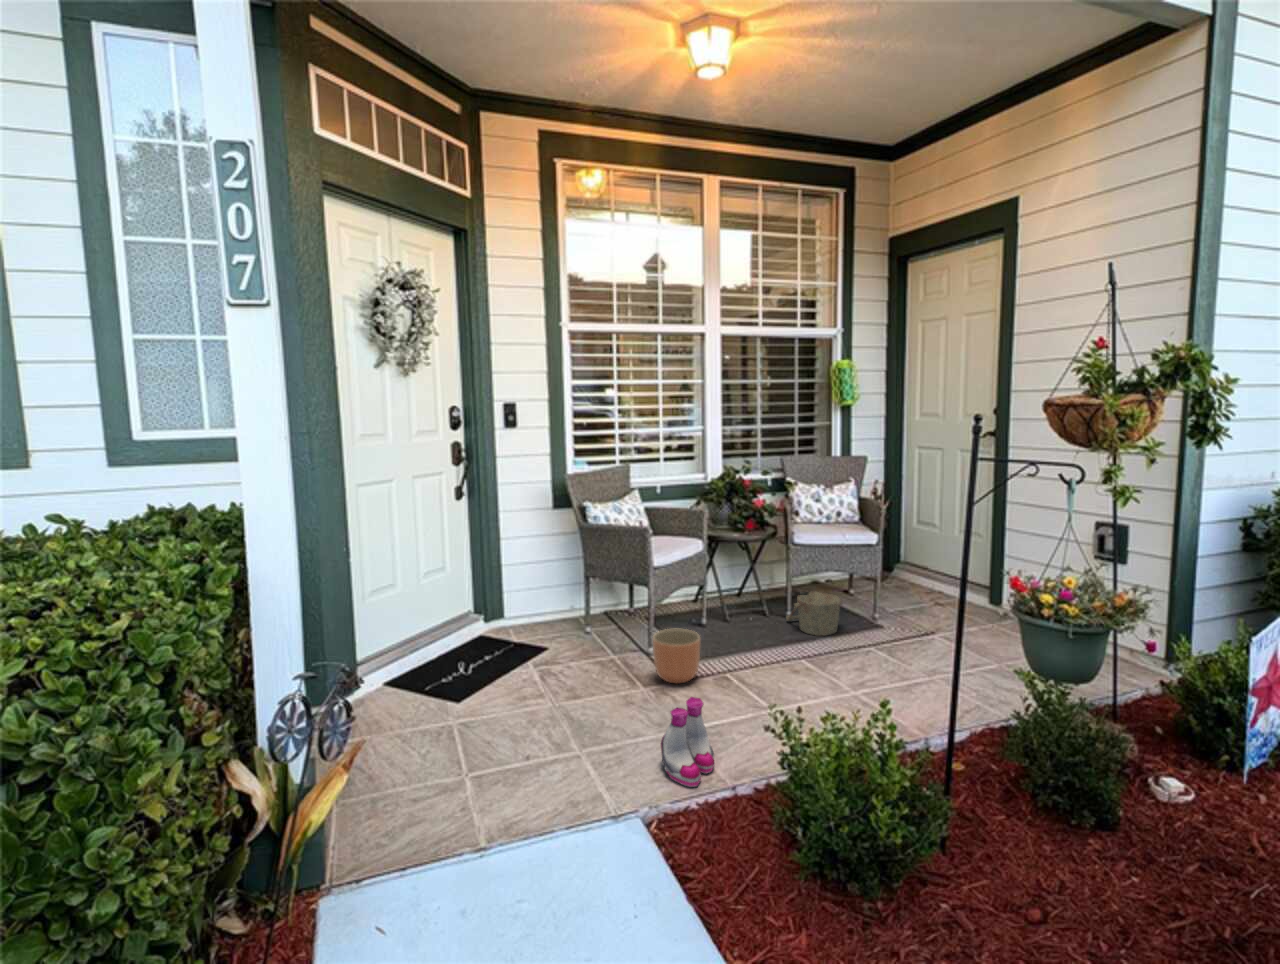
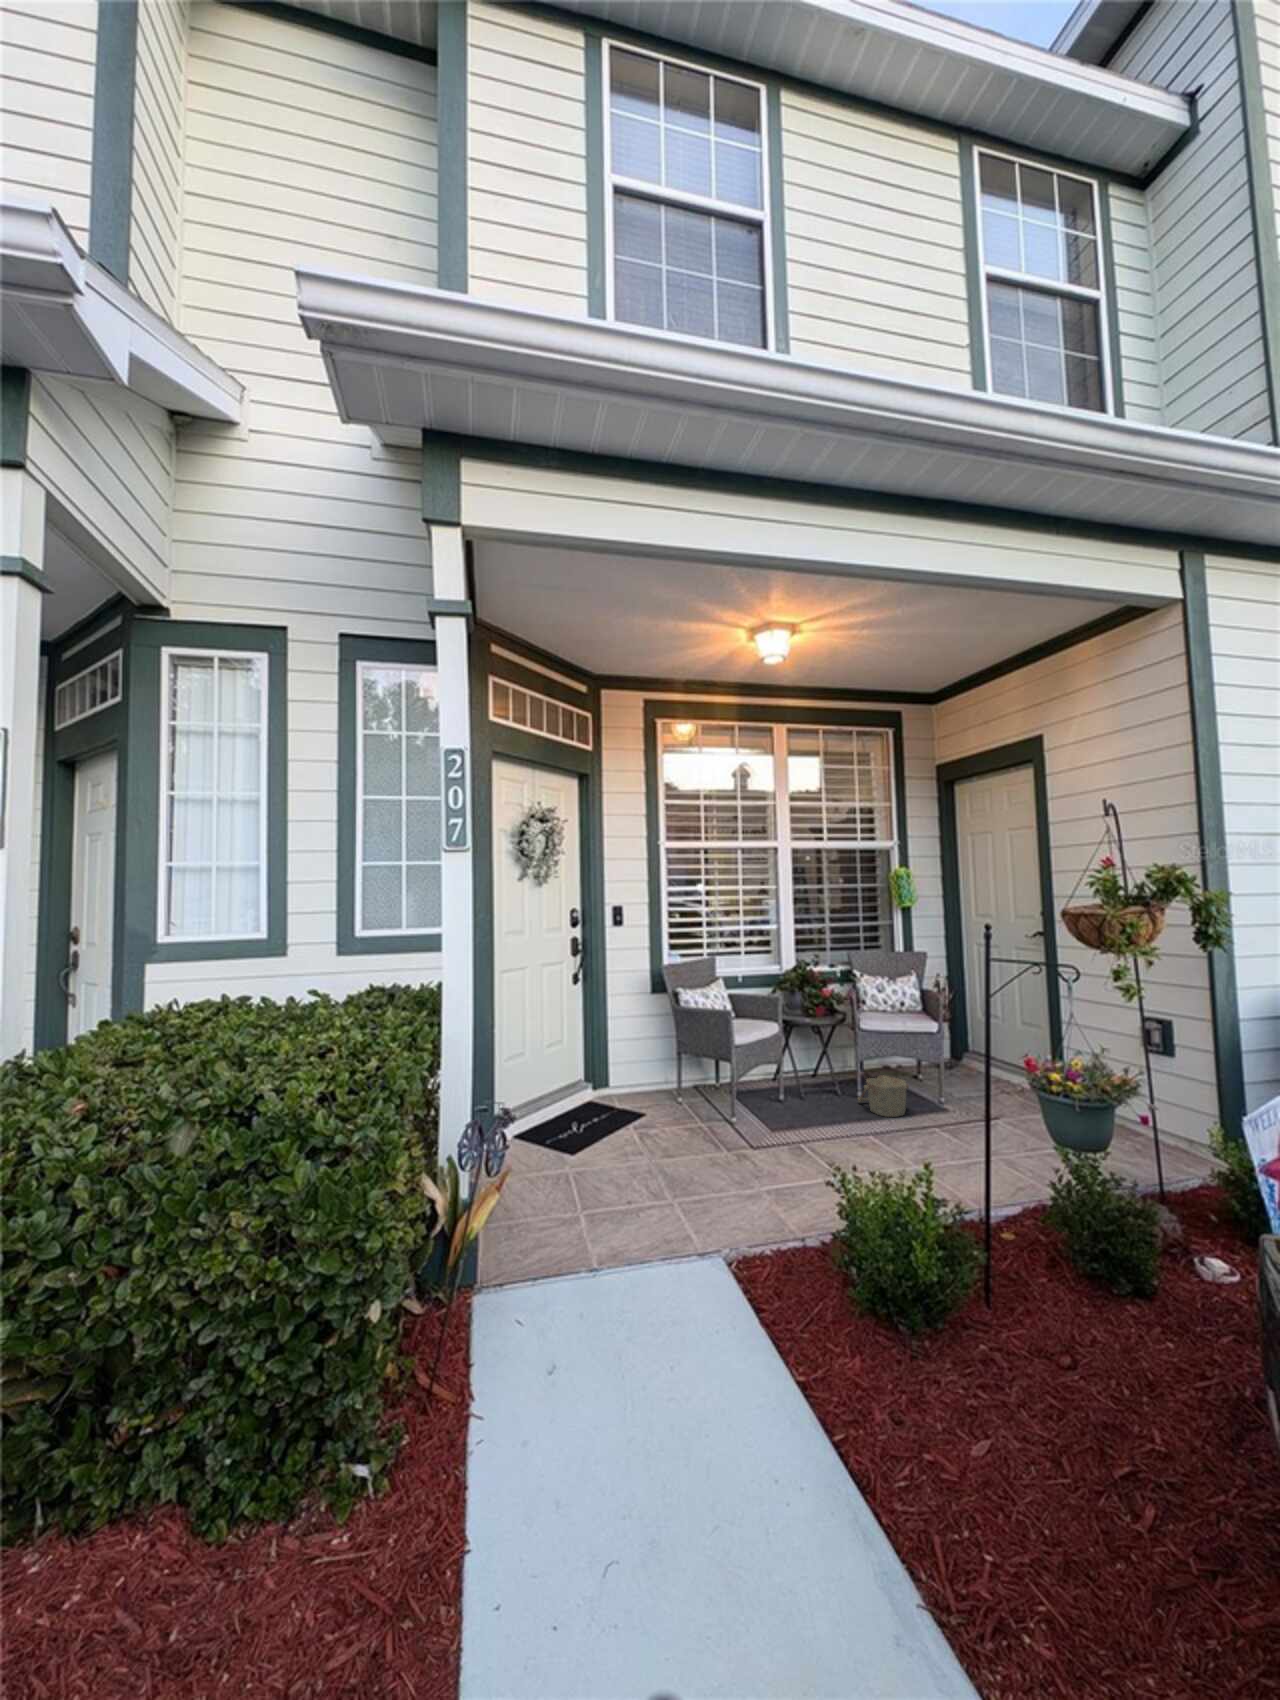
planter: present [653,629,700,683] -> none [735,1102,777,1152]
boots: present [661,697,714,787] -> none [741,1157,788,1236]

